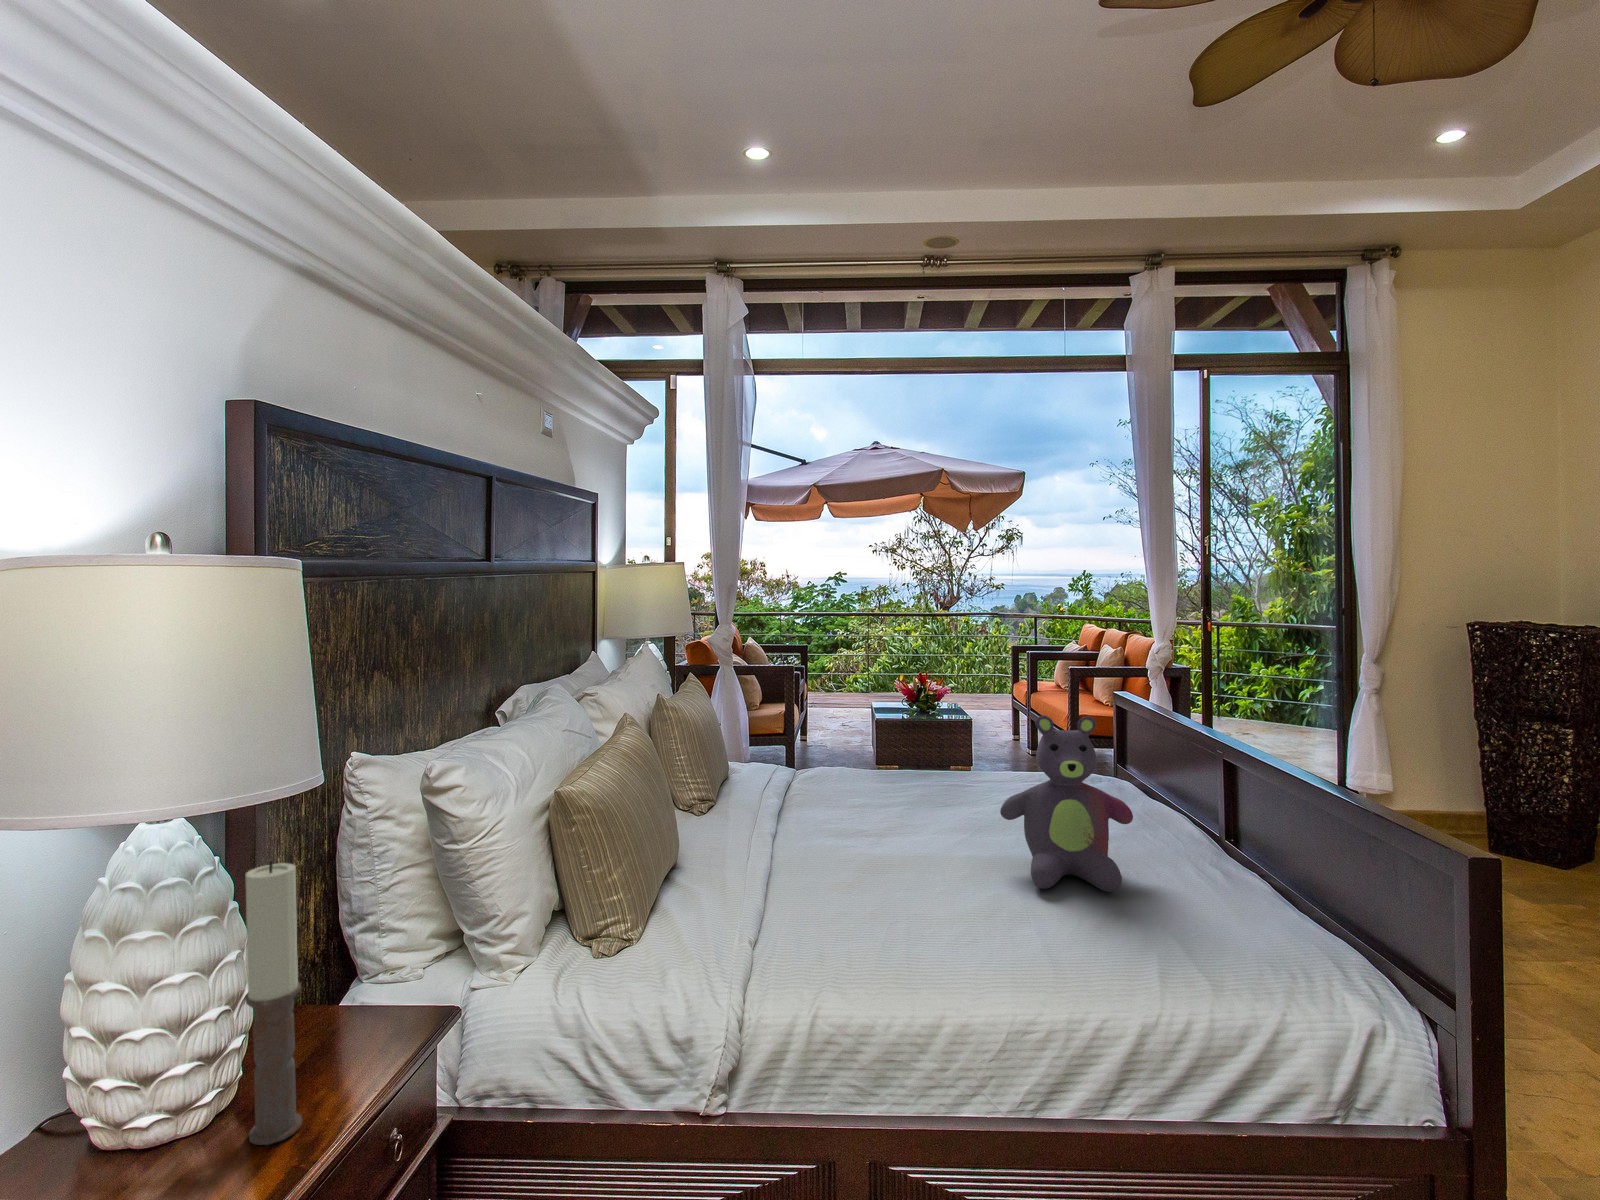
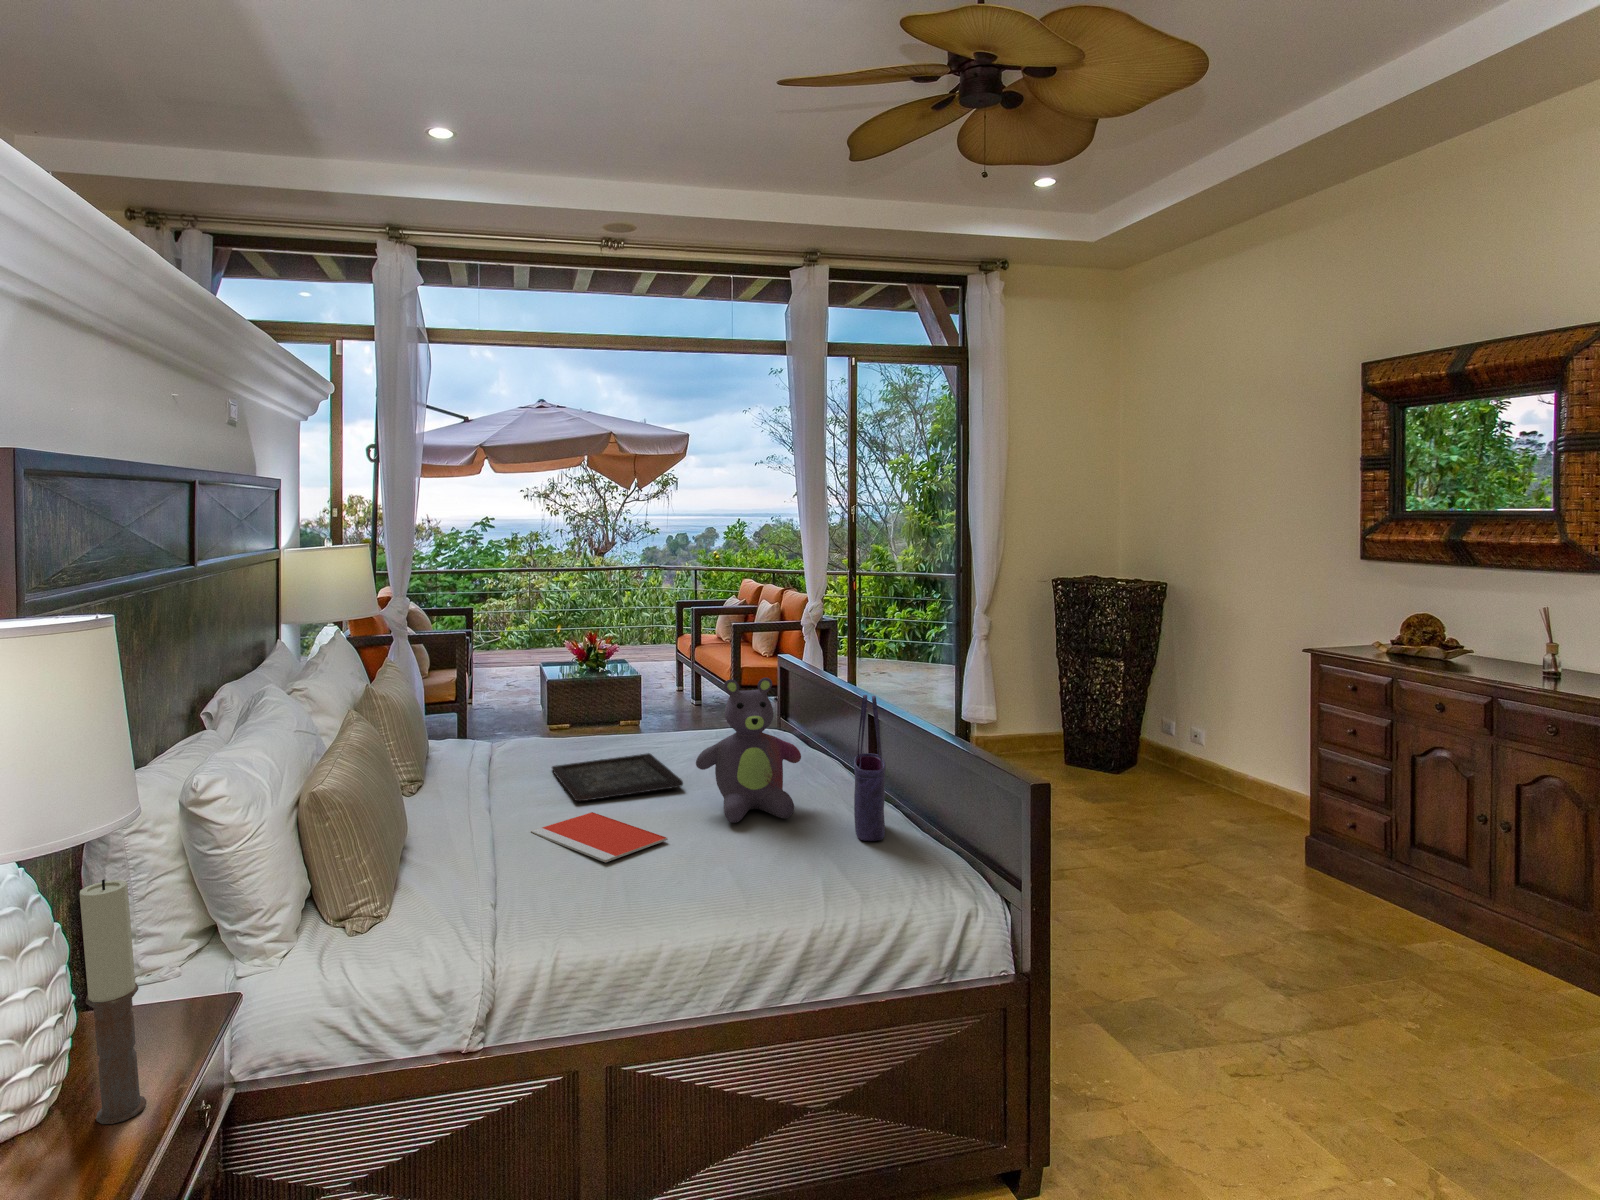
tote bag: none [1206,744,1250,941] -> present [854,695,886,841]
tray: none [852,796,988,840] -> present [552,753,683,801]
notebook: none [813,854,959,915] -> present [531,812,668,862]

